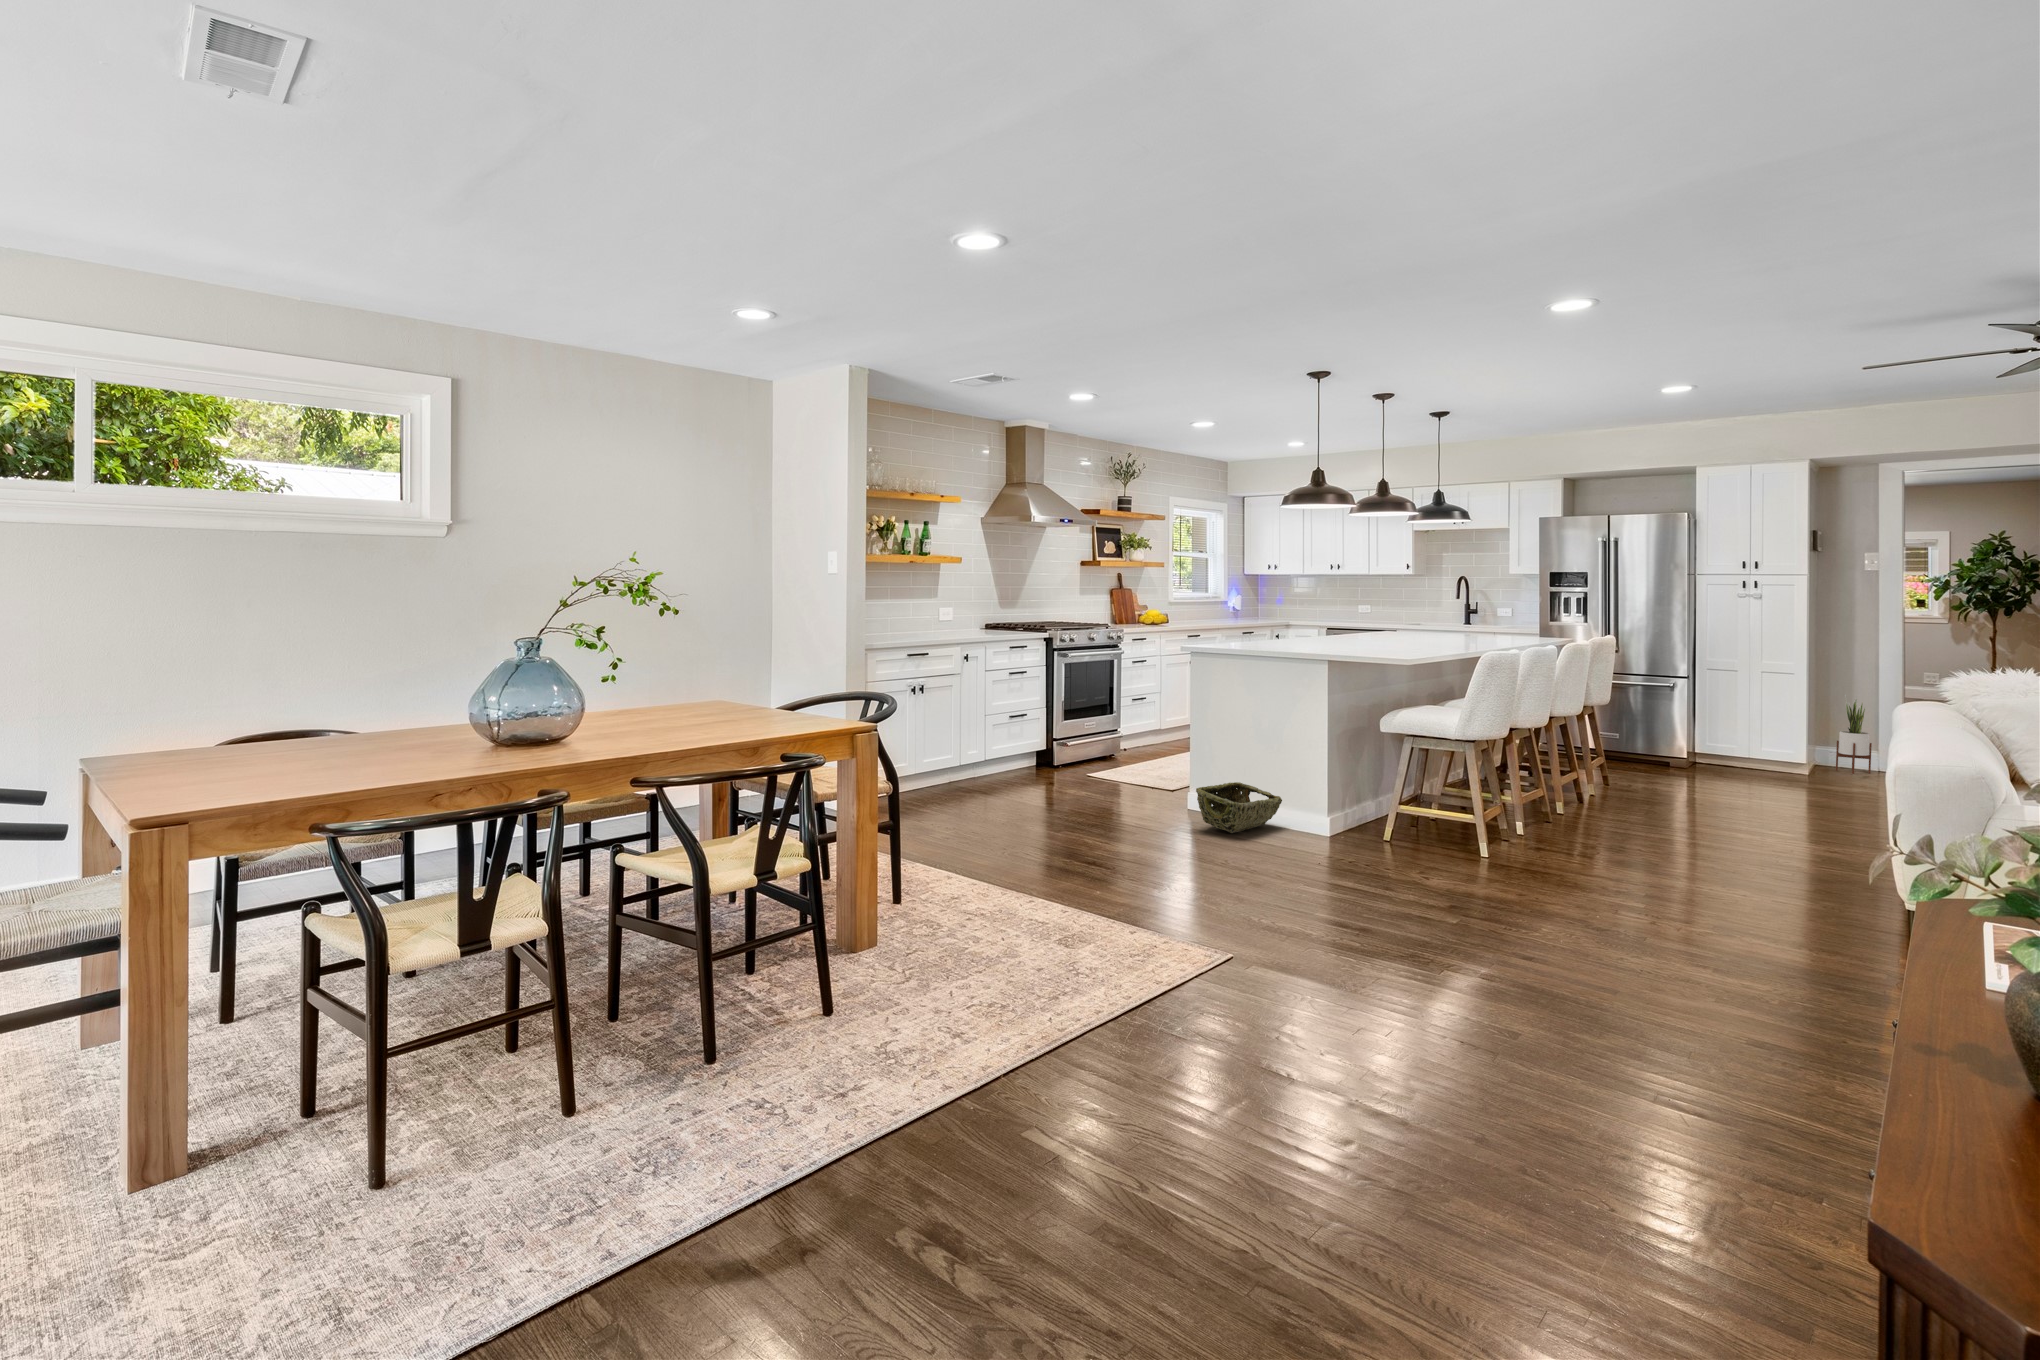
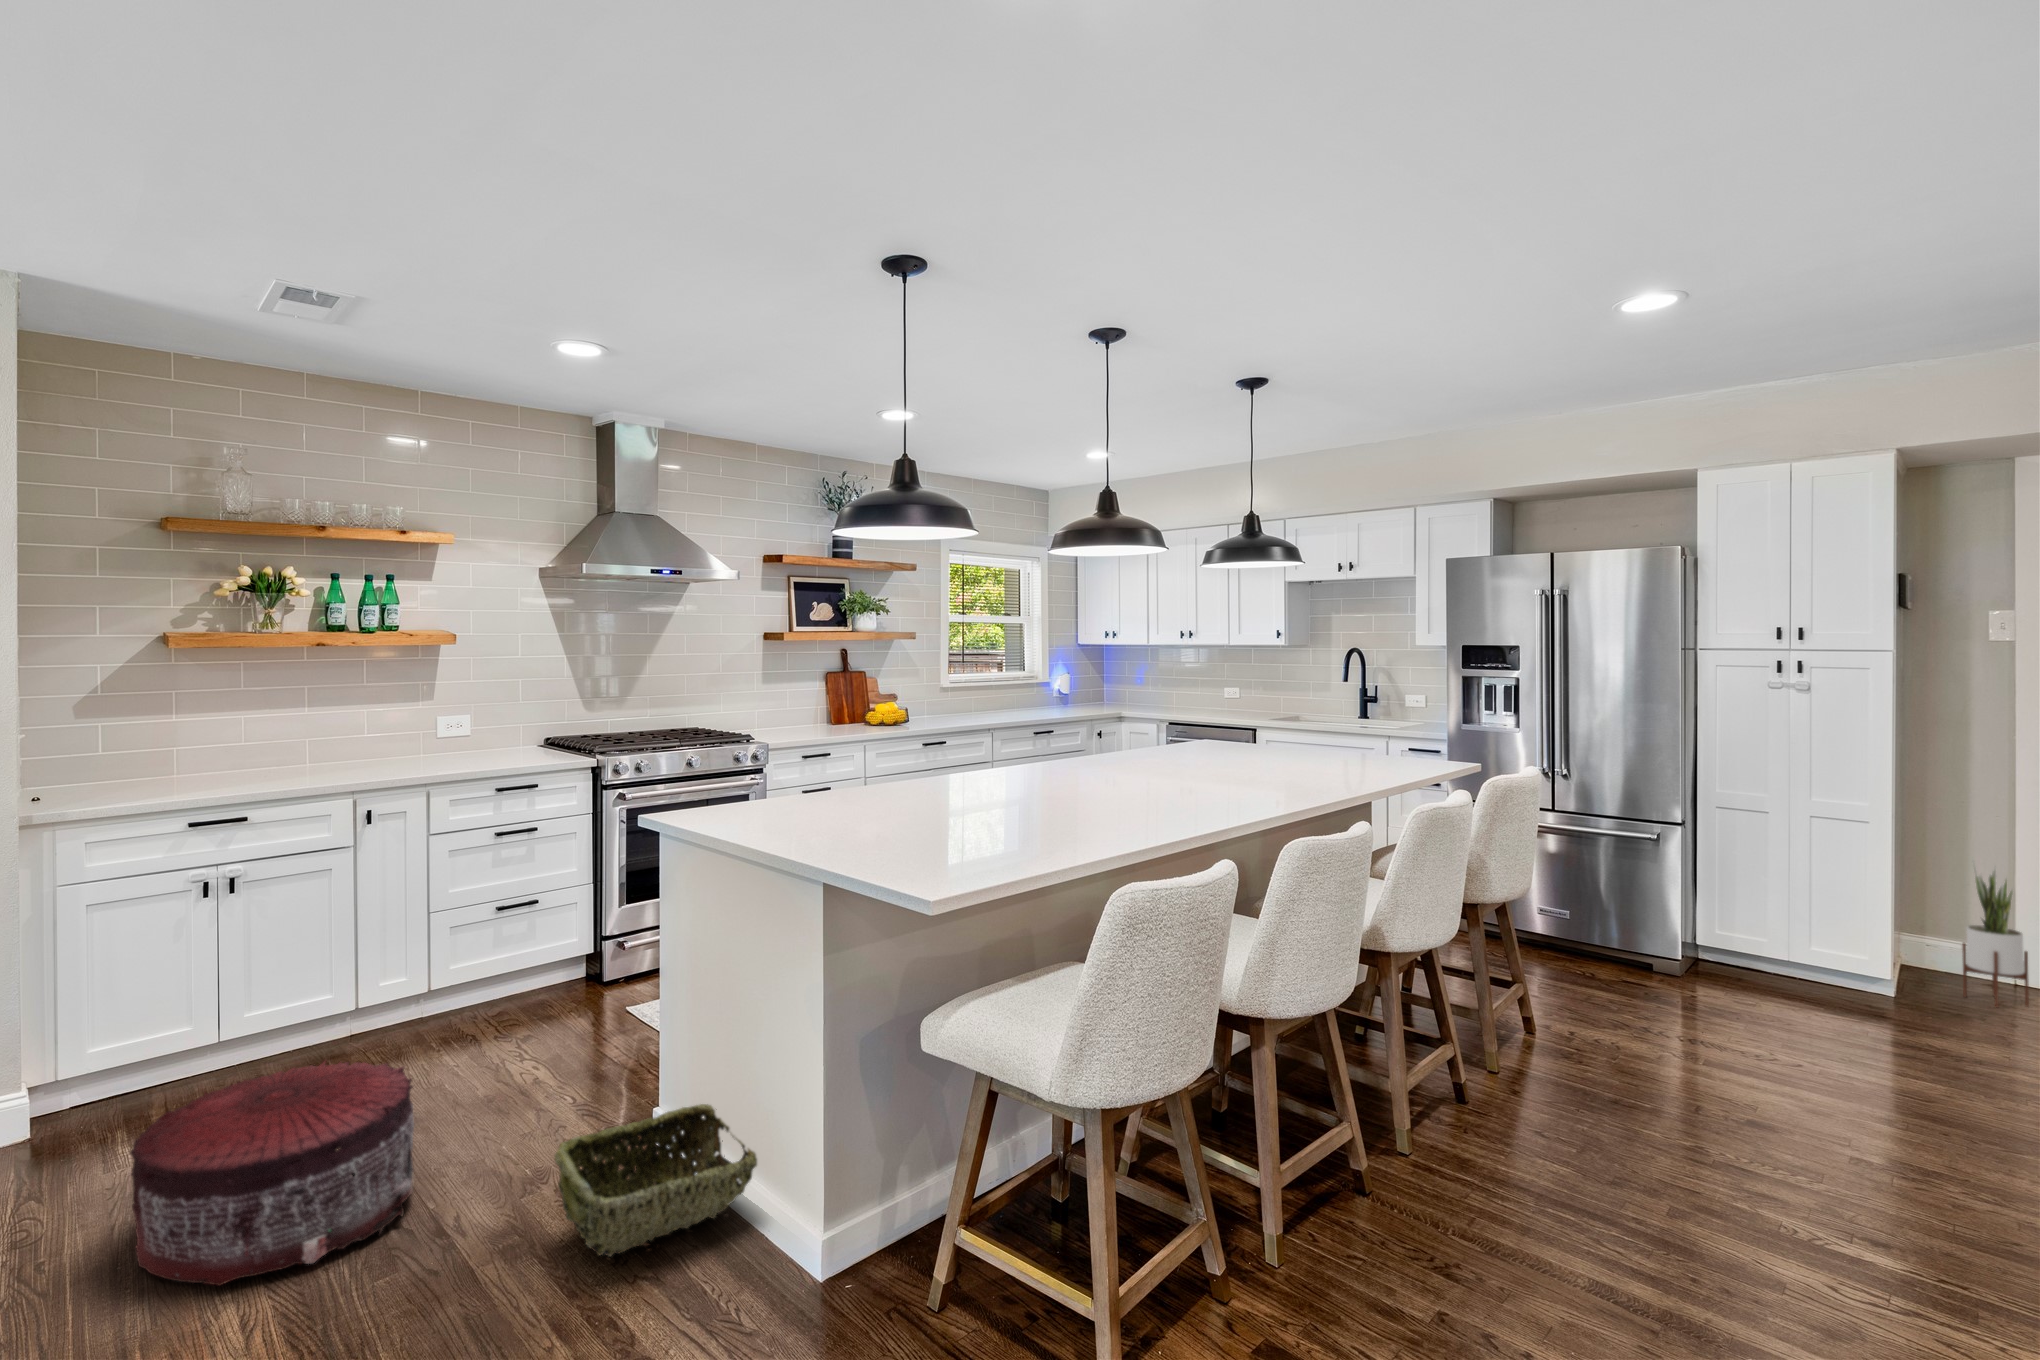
pouf: none [997,764,1118,839] -> present [130,1062,414,1285]

